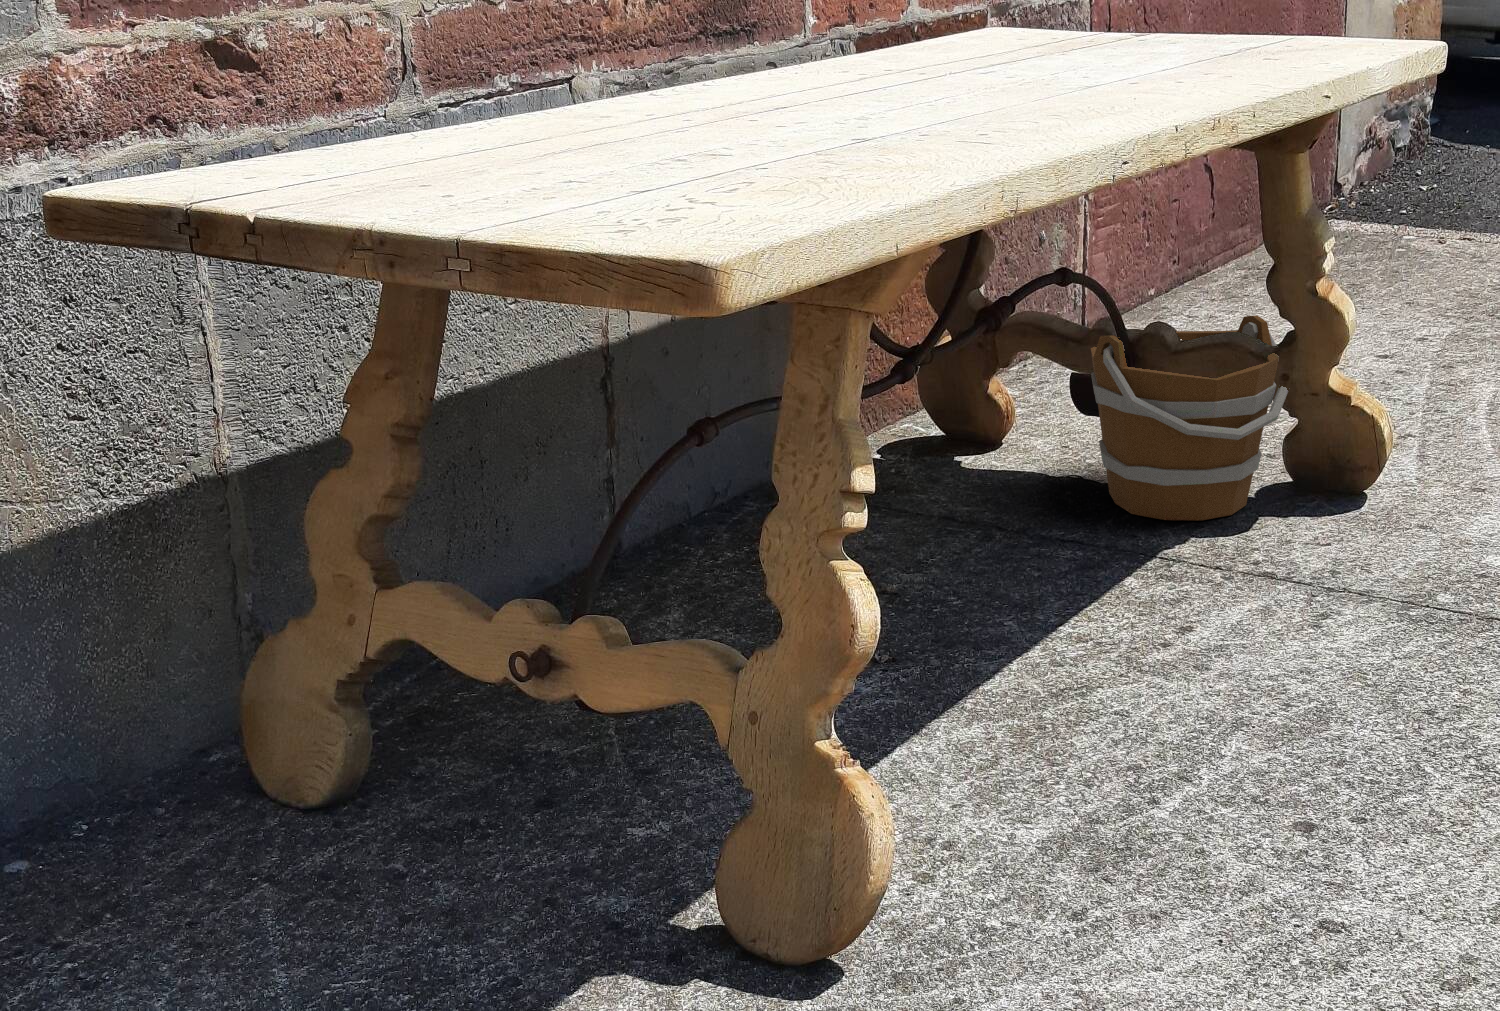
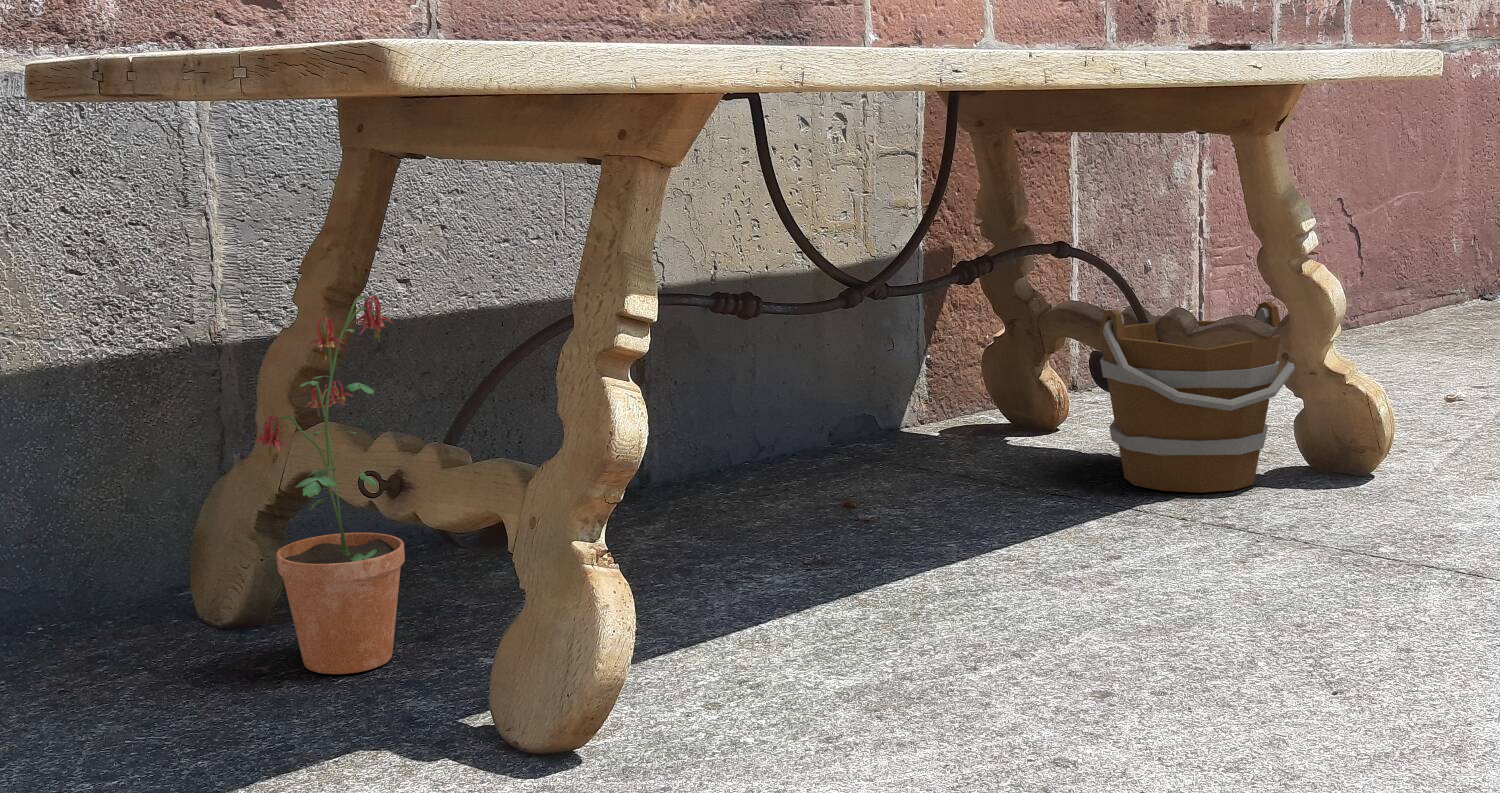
potted plant: none [366,439,528,859] -> present [254,295,405,674]

